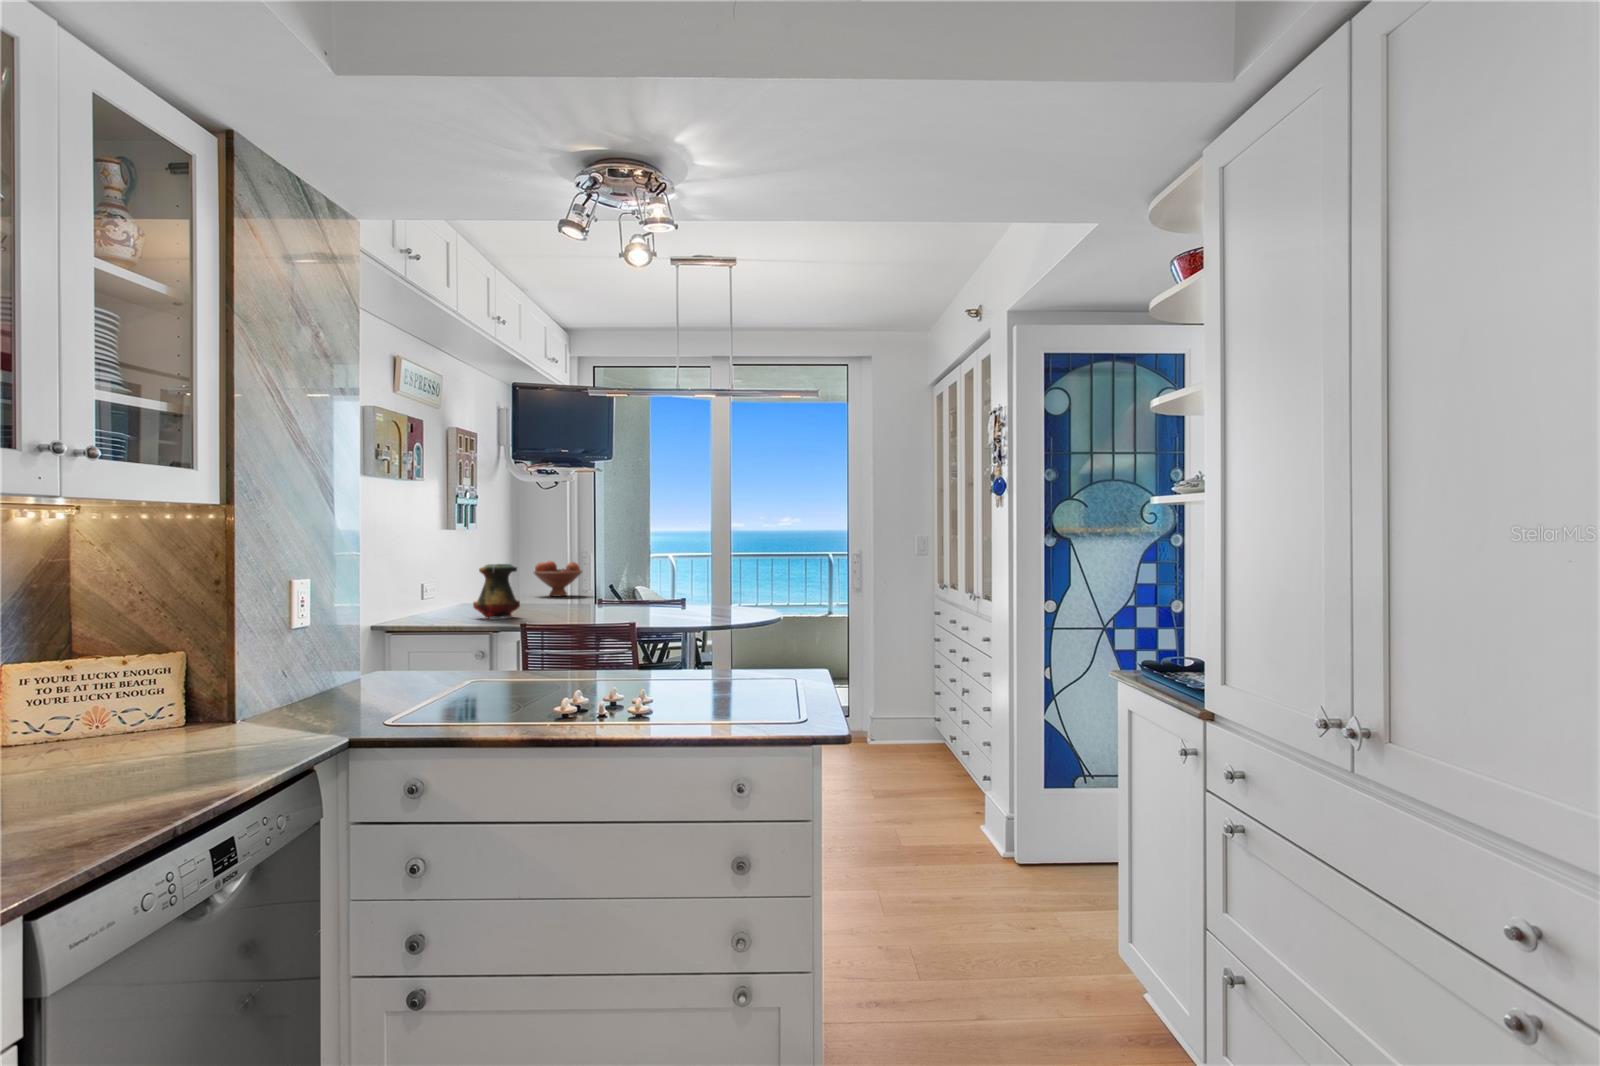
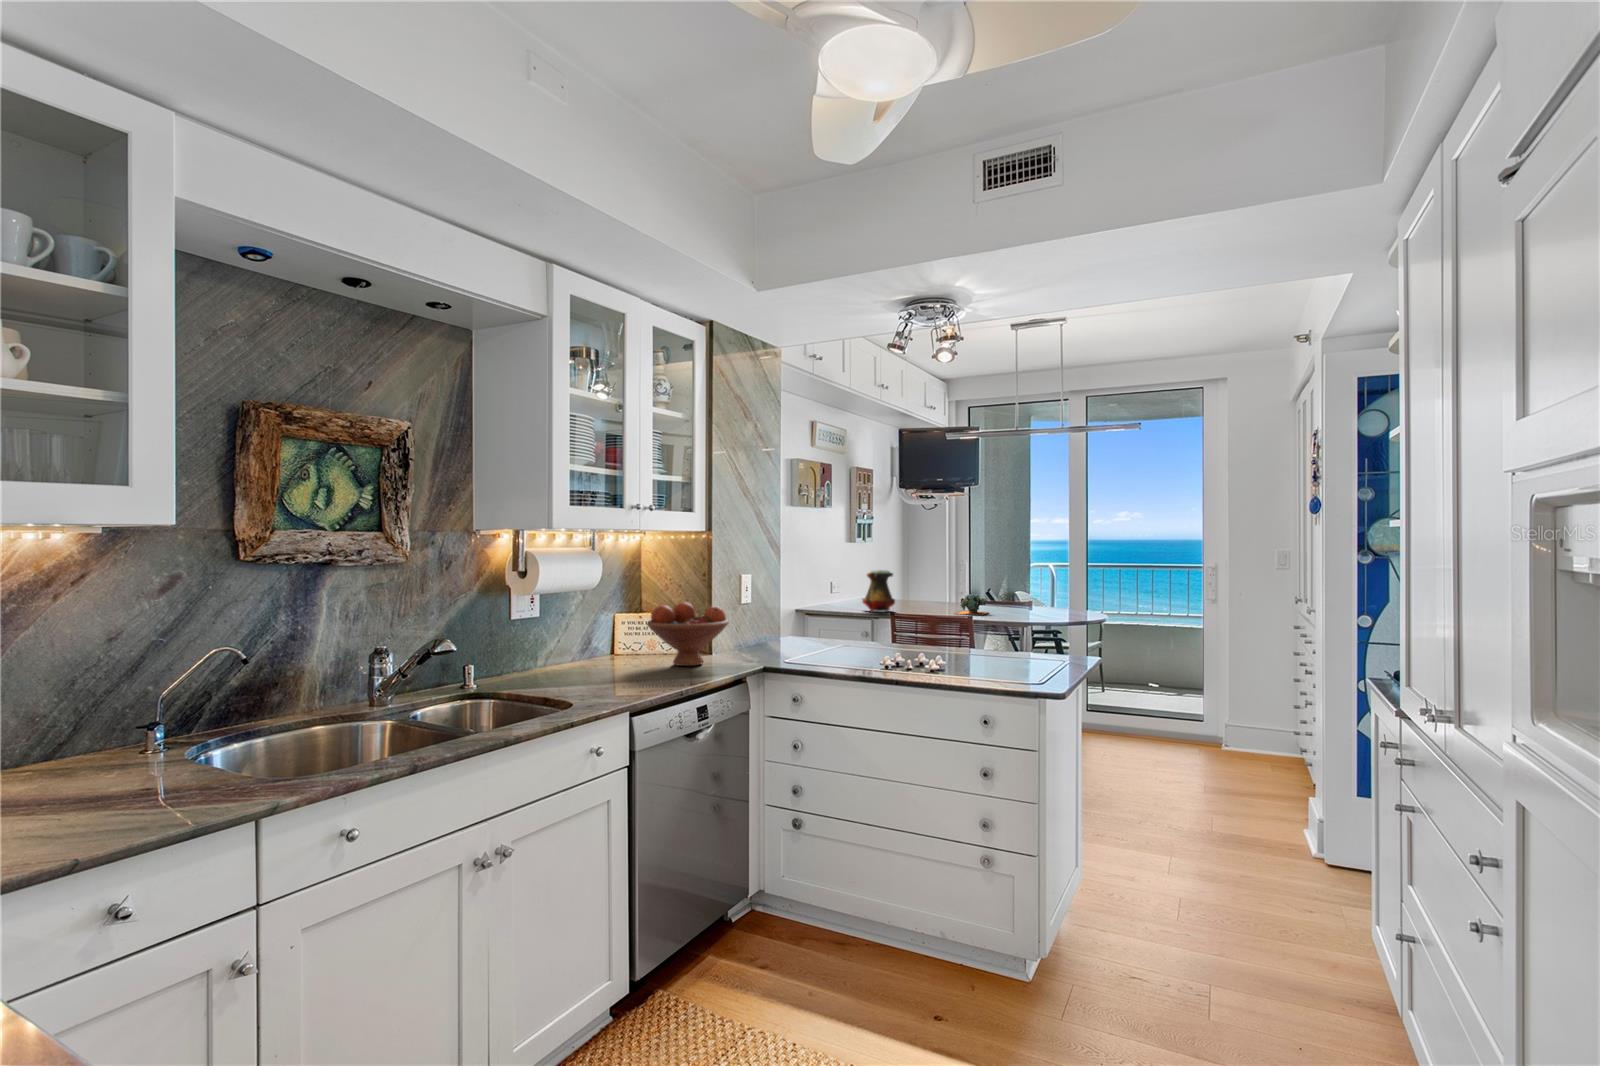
fruit bowl: present [534,561,582,596] -> present [647,602,729,666]
succulent plant: none [597,590,638,617] -> present [954,594,989,615]

